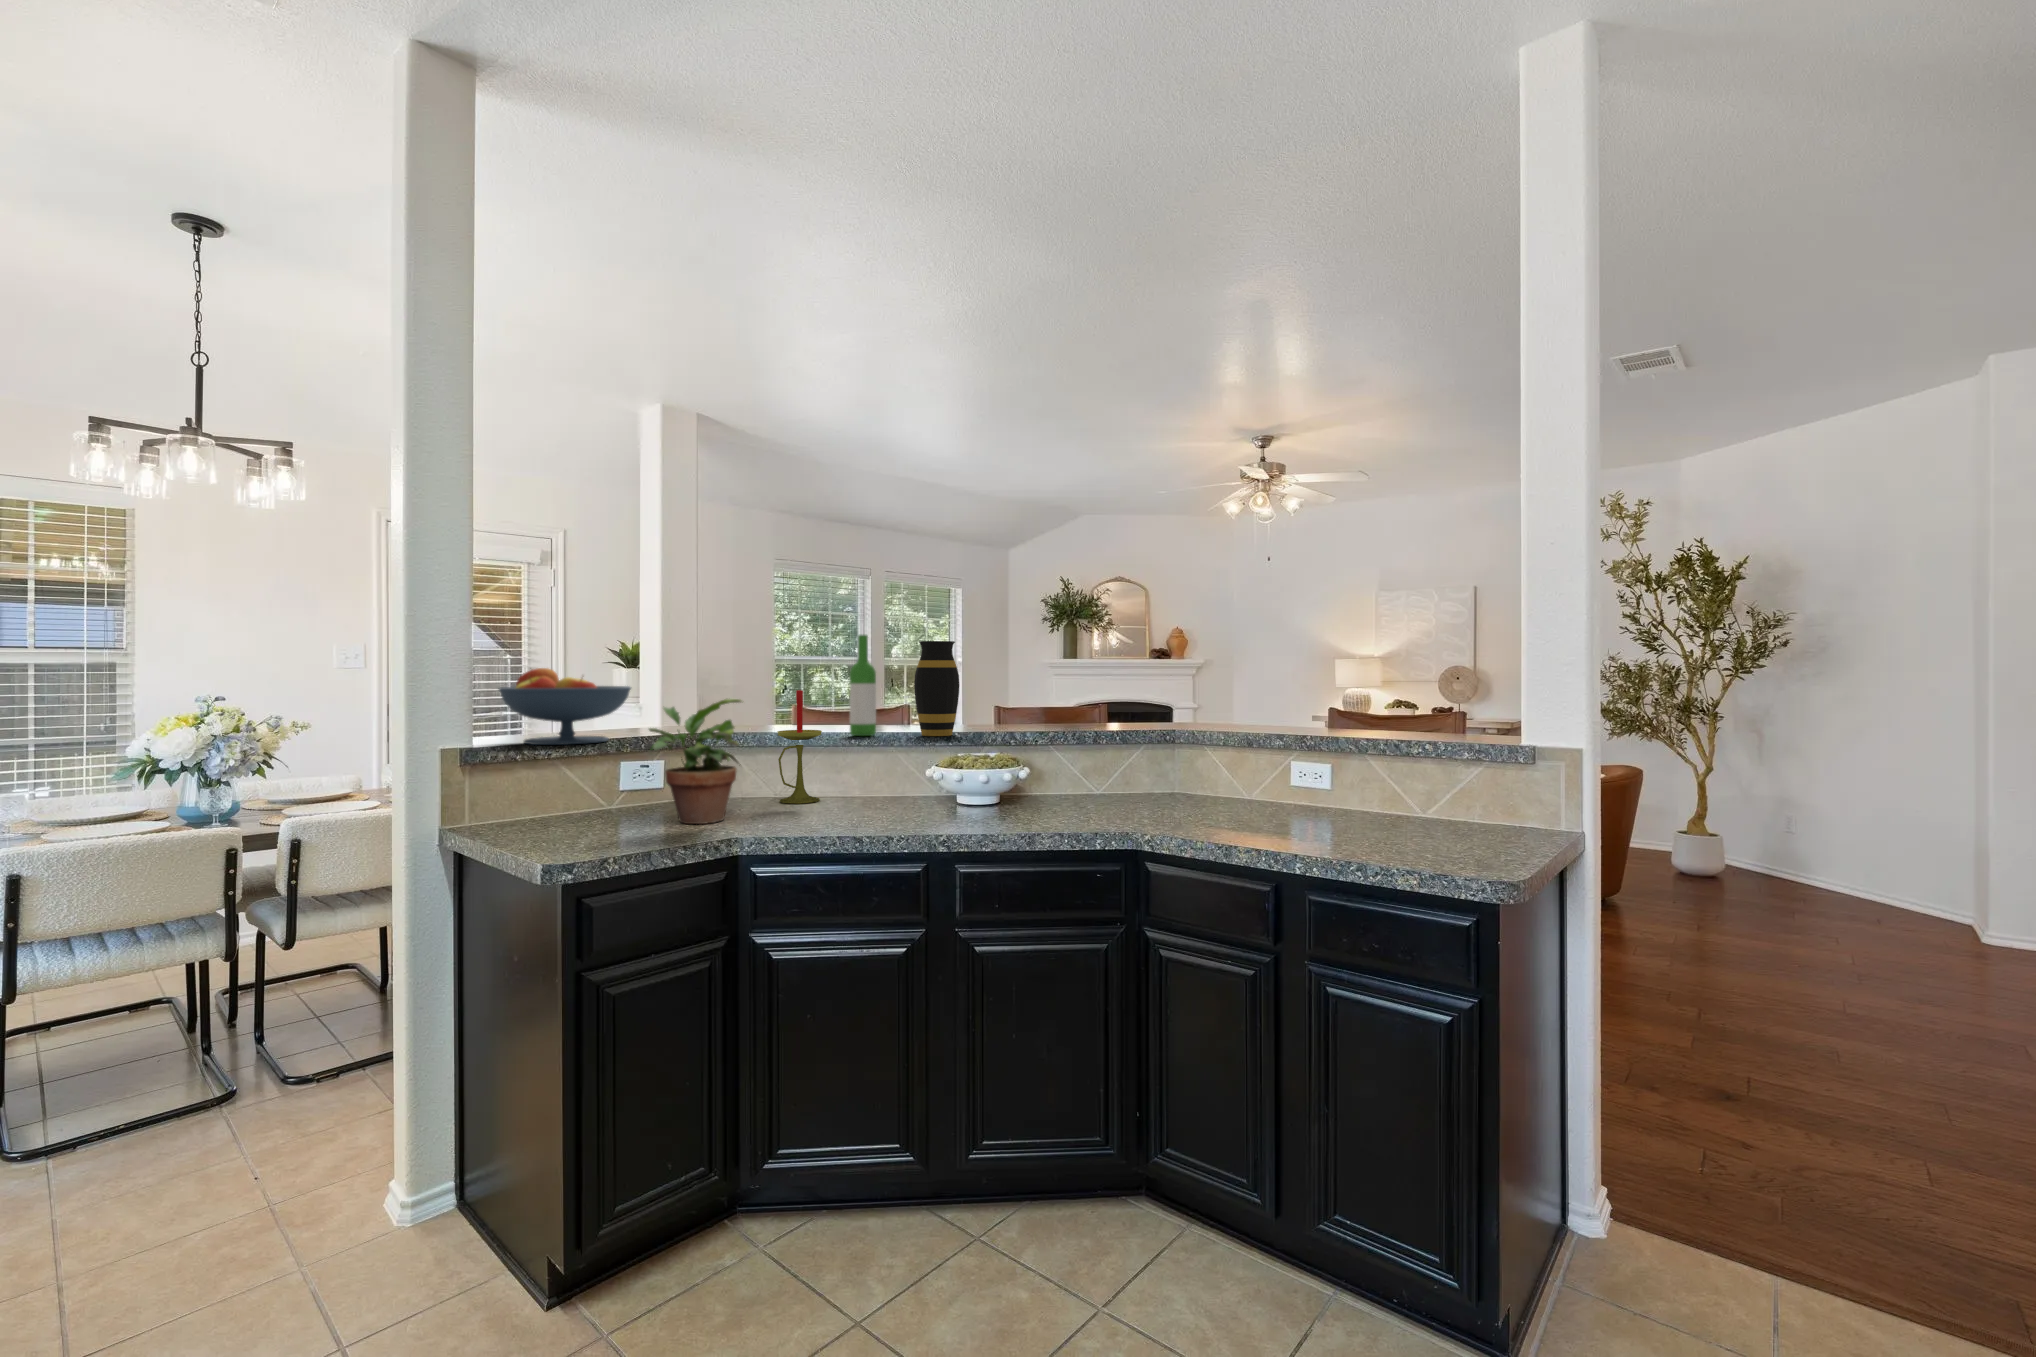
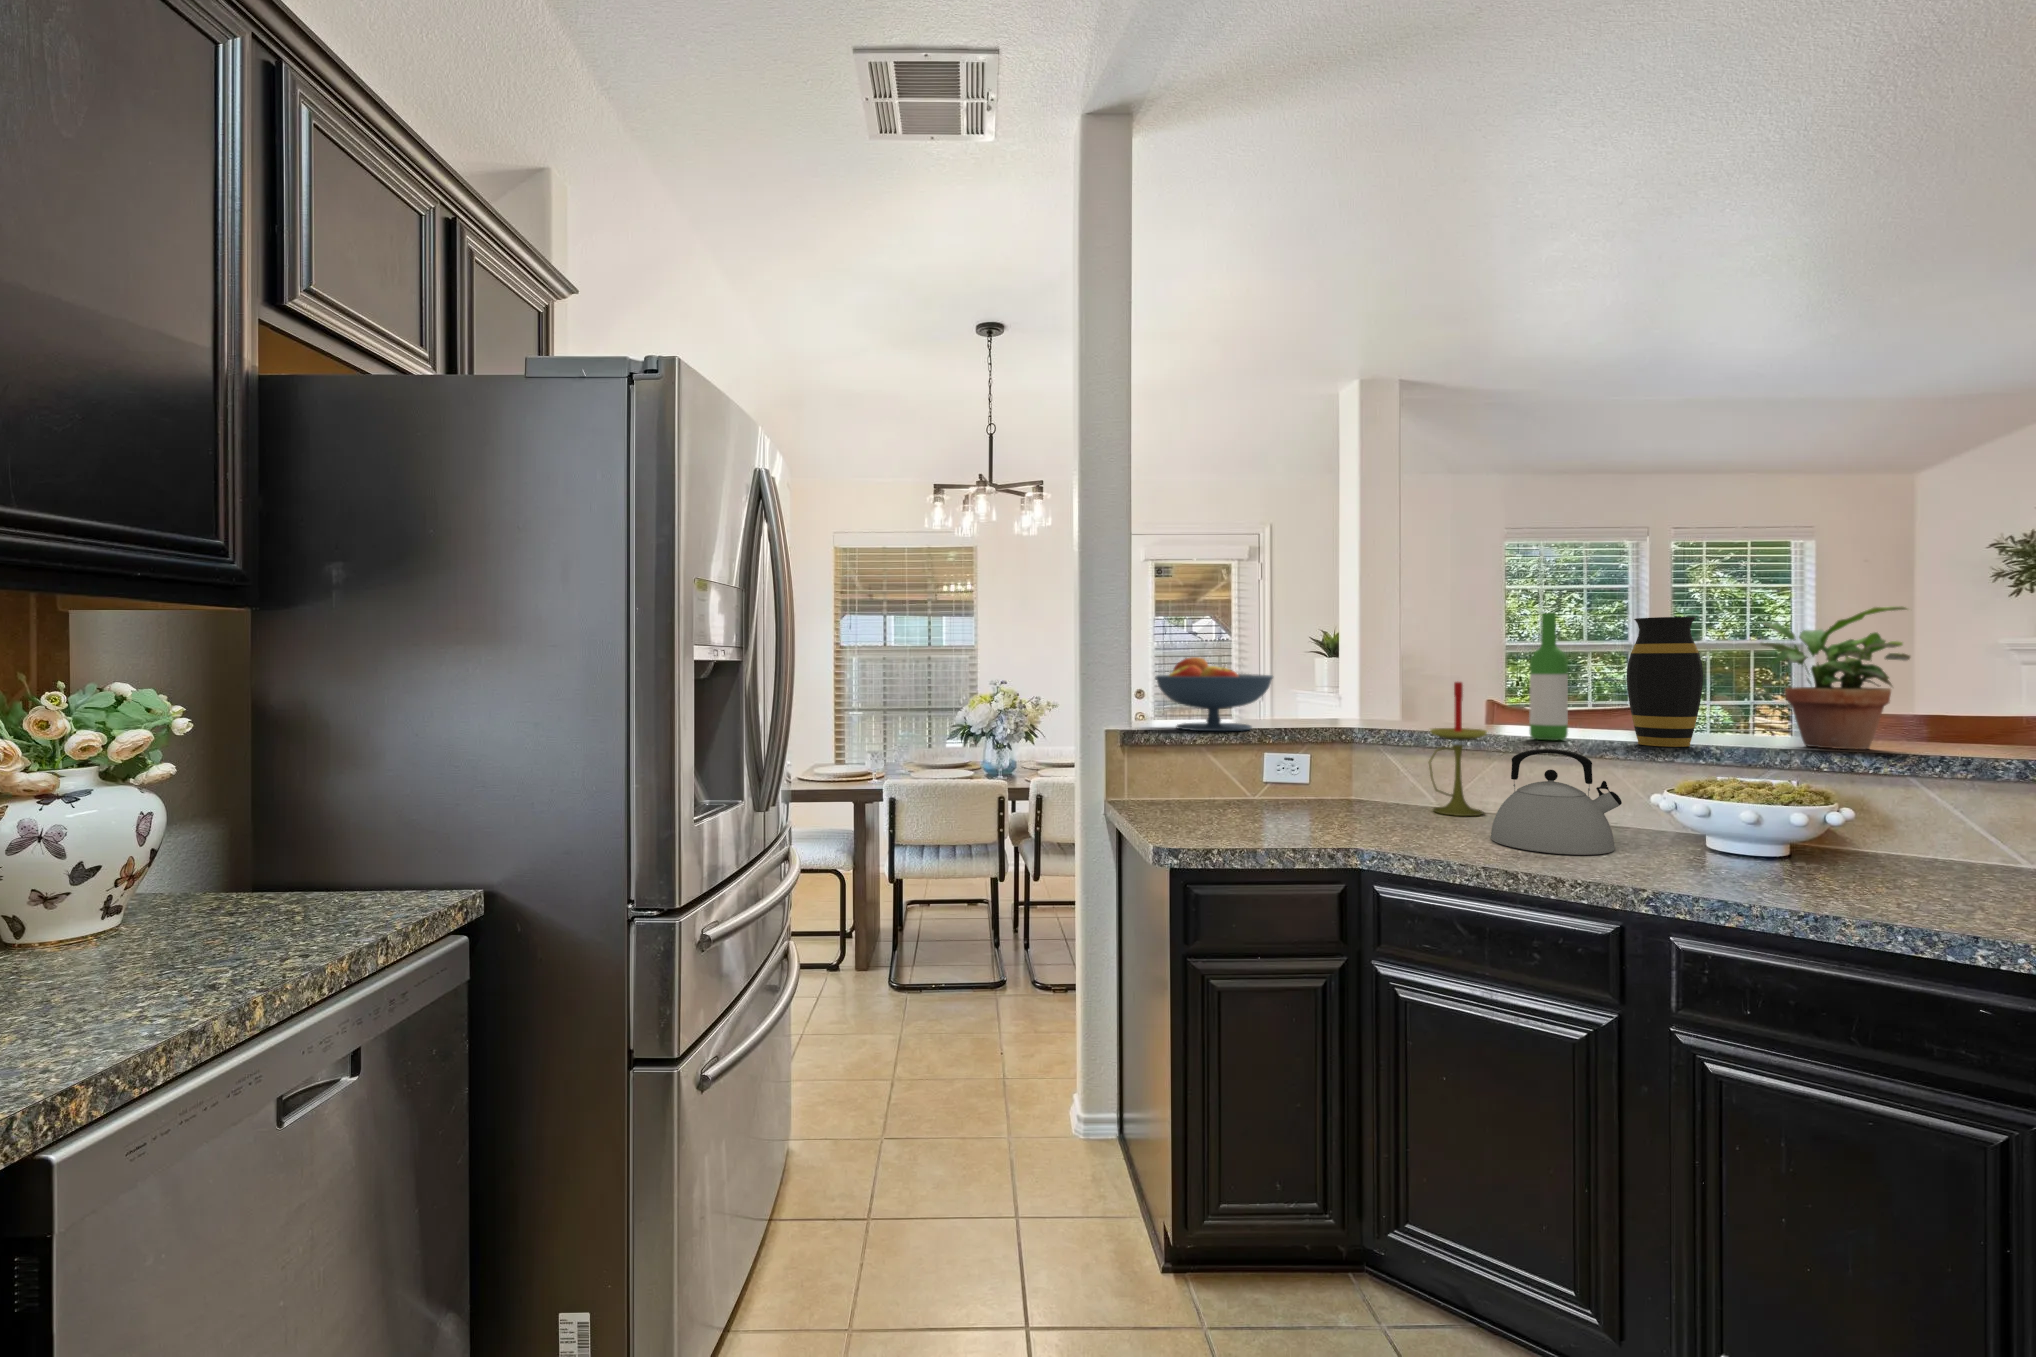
potted plant: present [649,699,742,824] -> present [1761,607,1910,749]
kettle: none [833,741,920,821] -> present [1490,749,1622,855]

